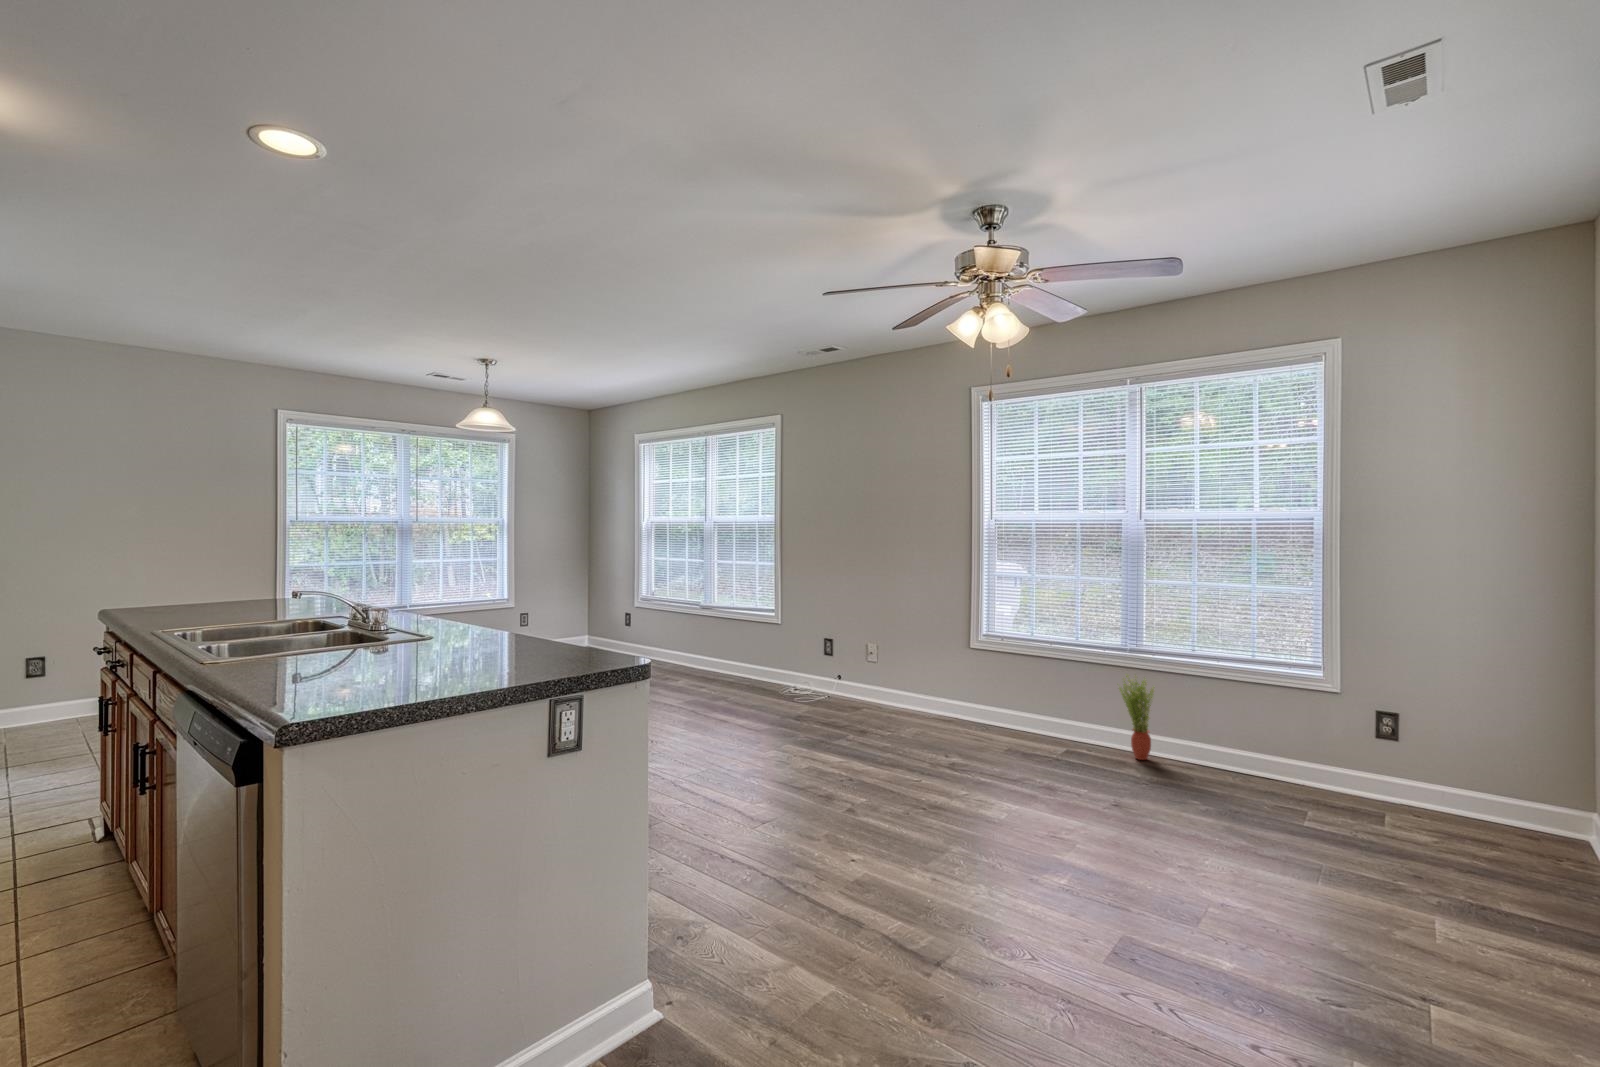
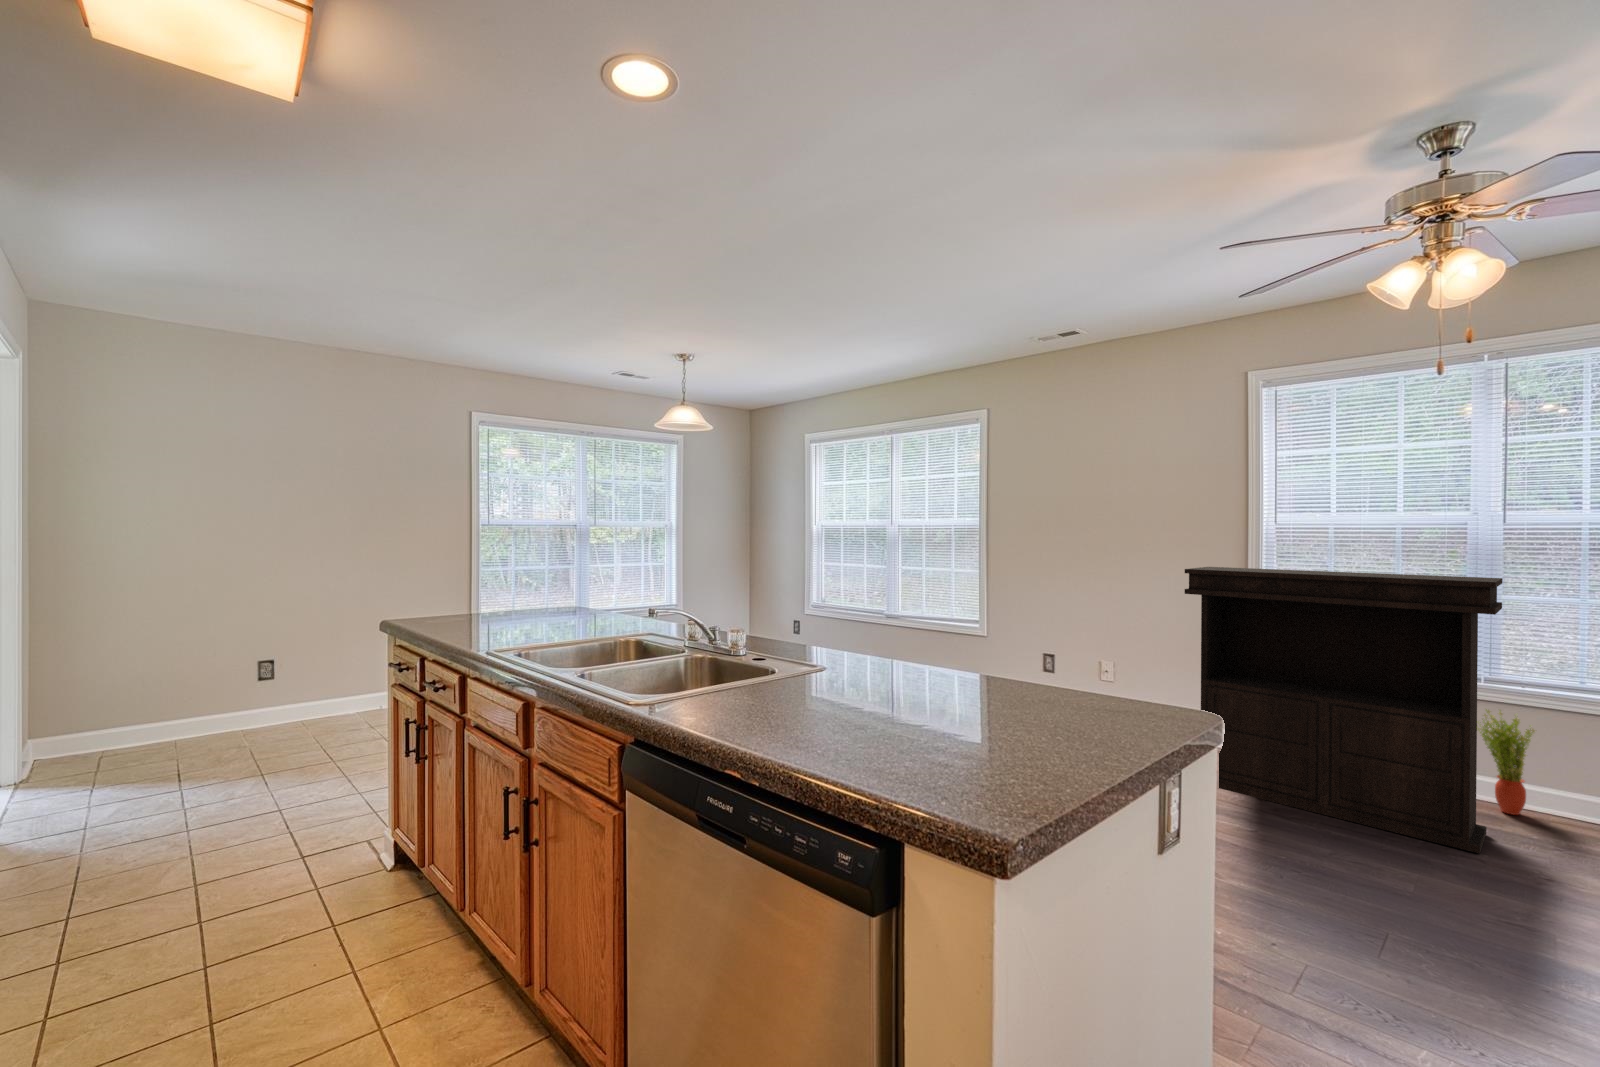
console table: none [898,558,1115,786] -> present [1185,567,1503,853]

